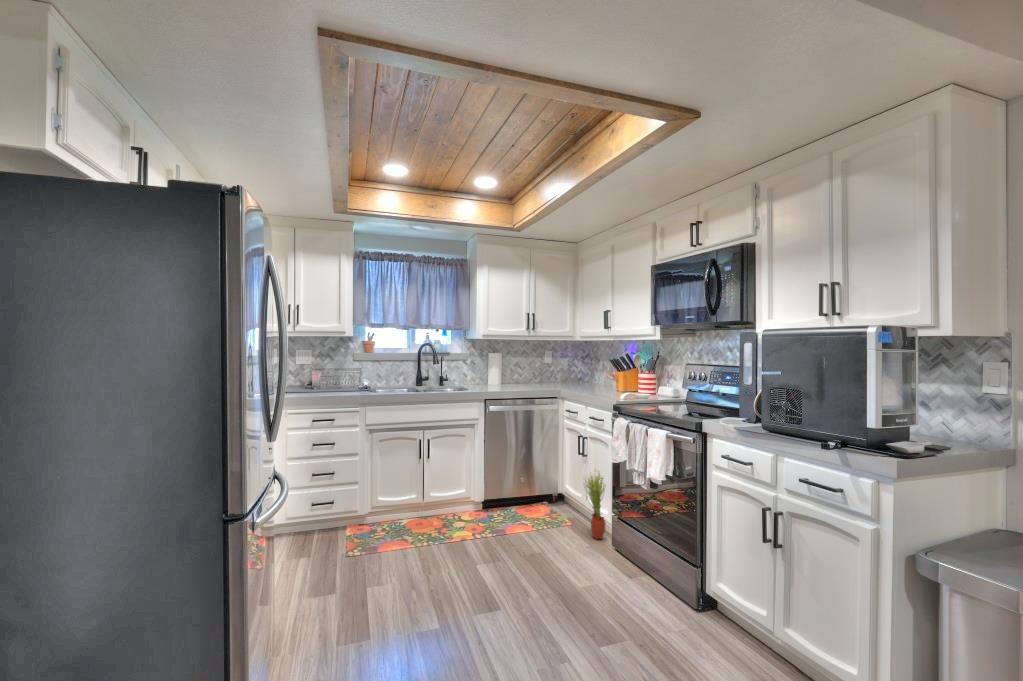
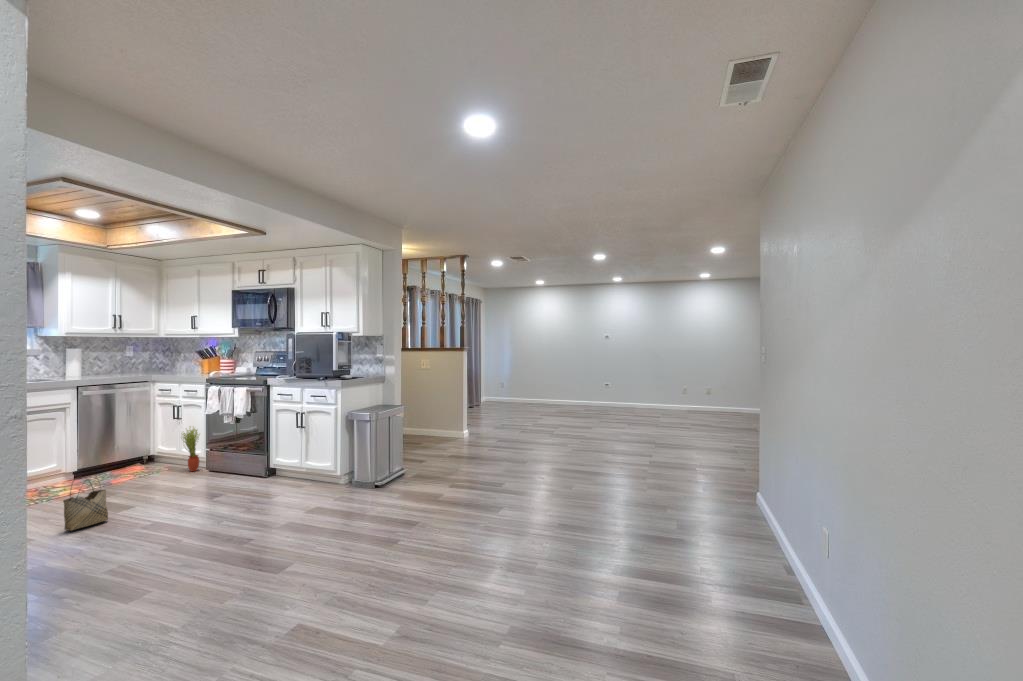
woven basket: none [399,551,455,643] -> present [63,476,108,531]

